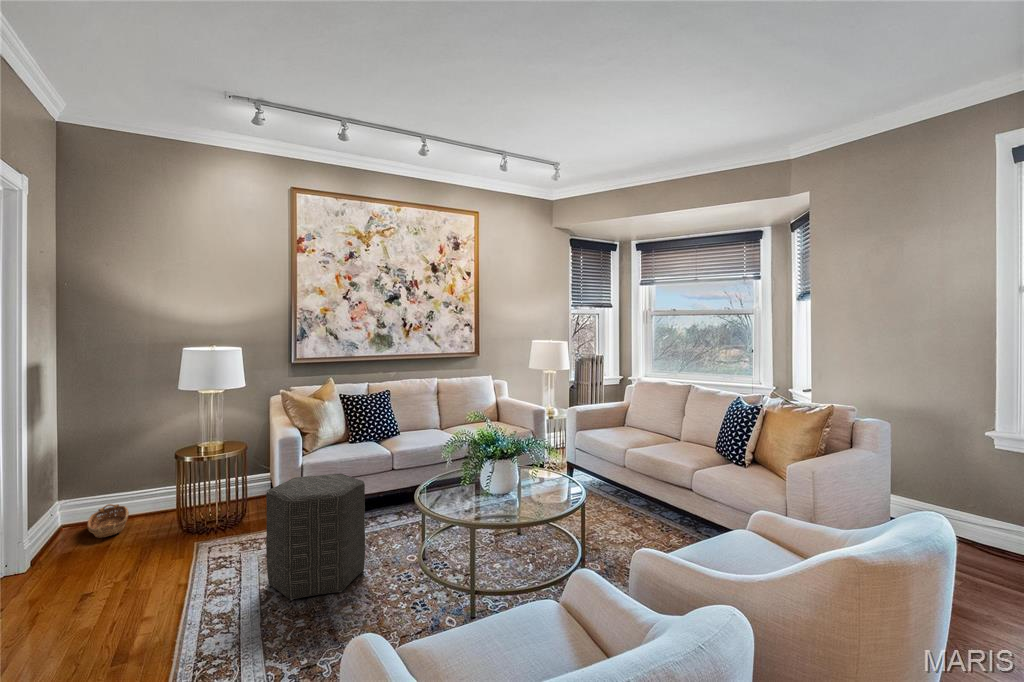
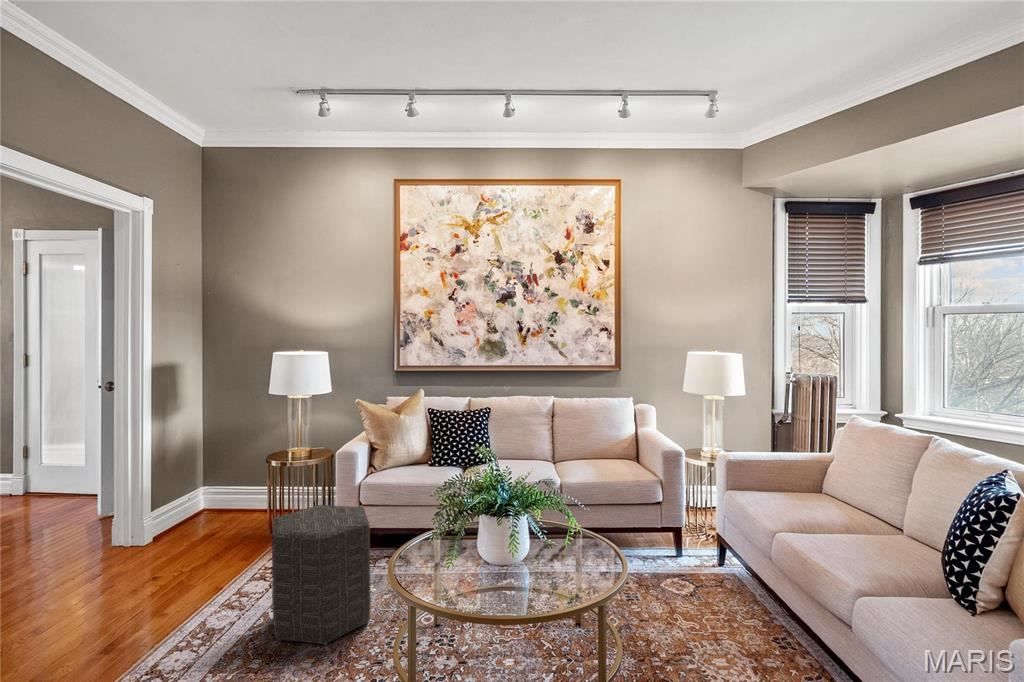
basket: present [87,504,129,538] -> none [197,496,249,530]

